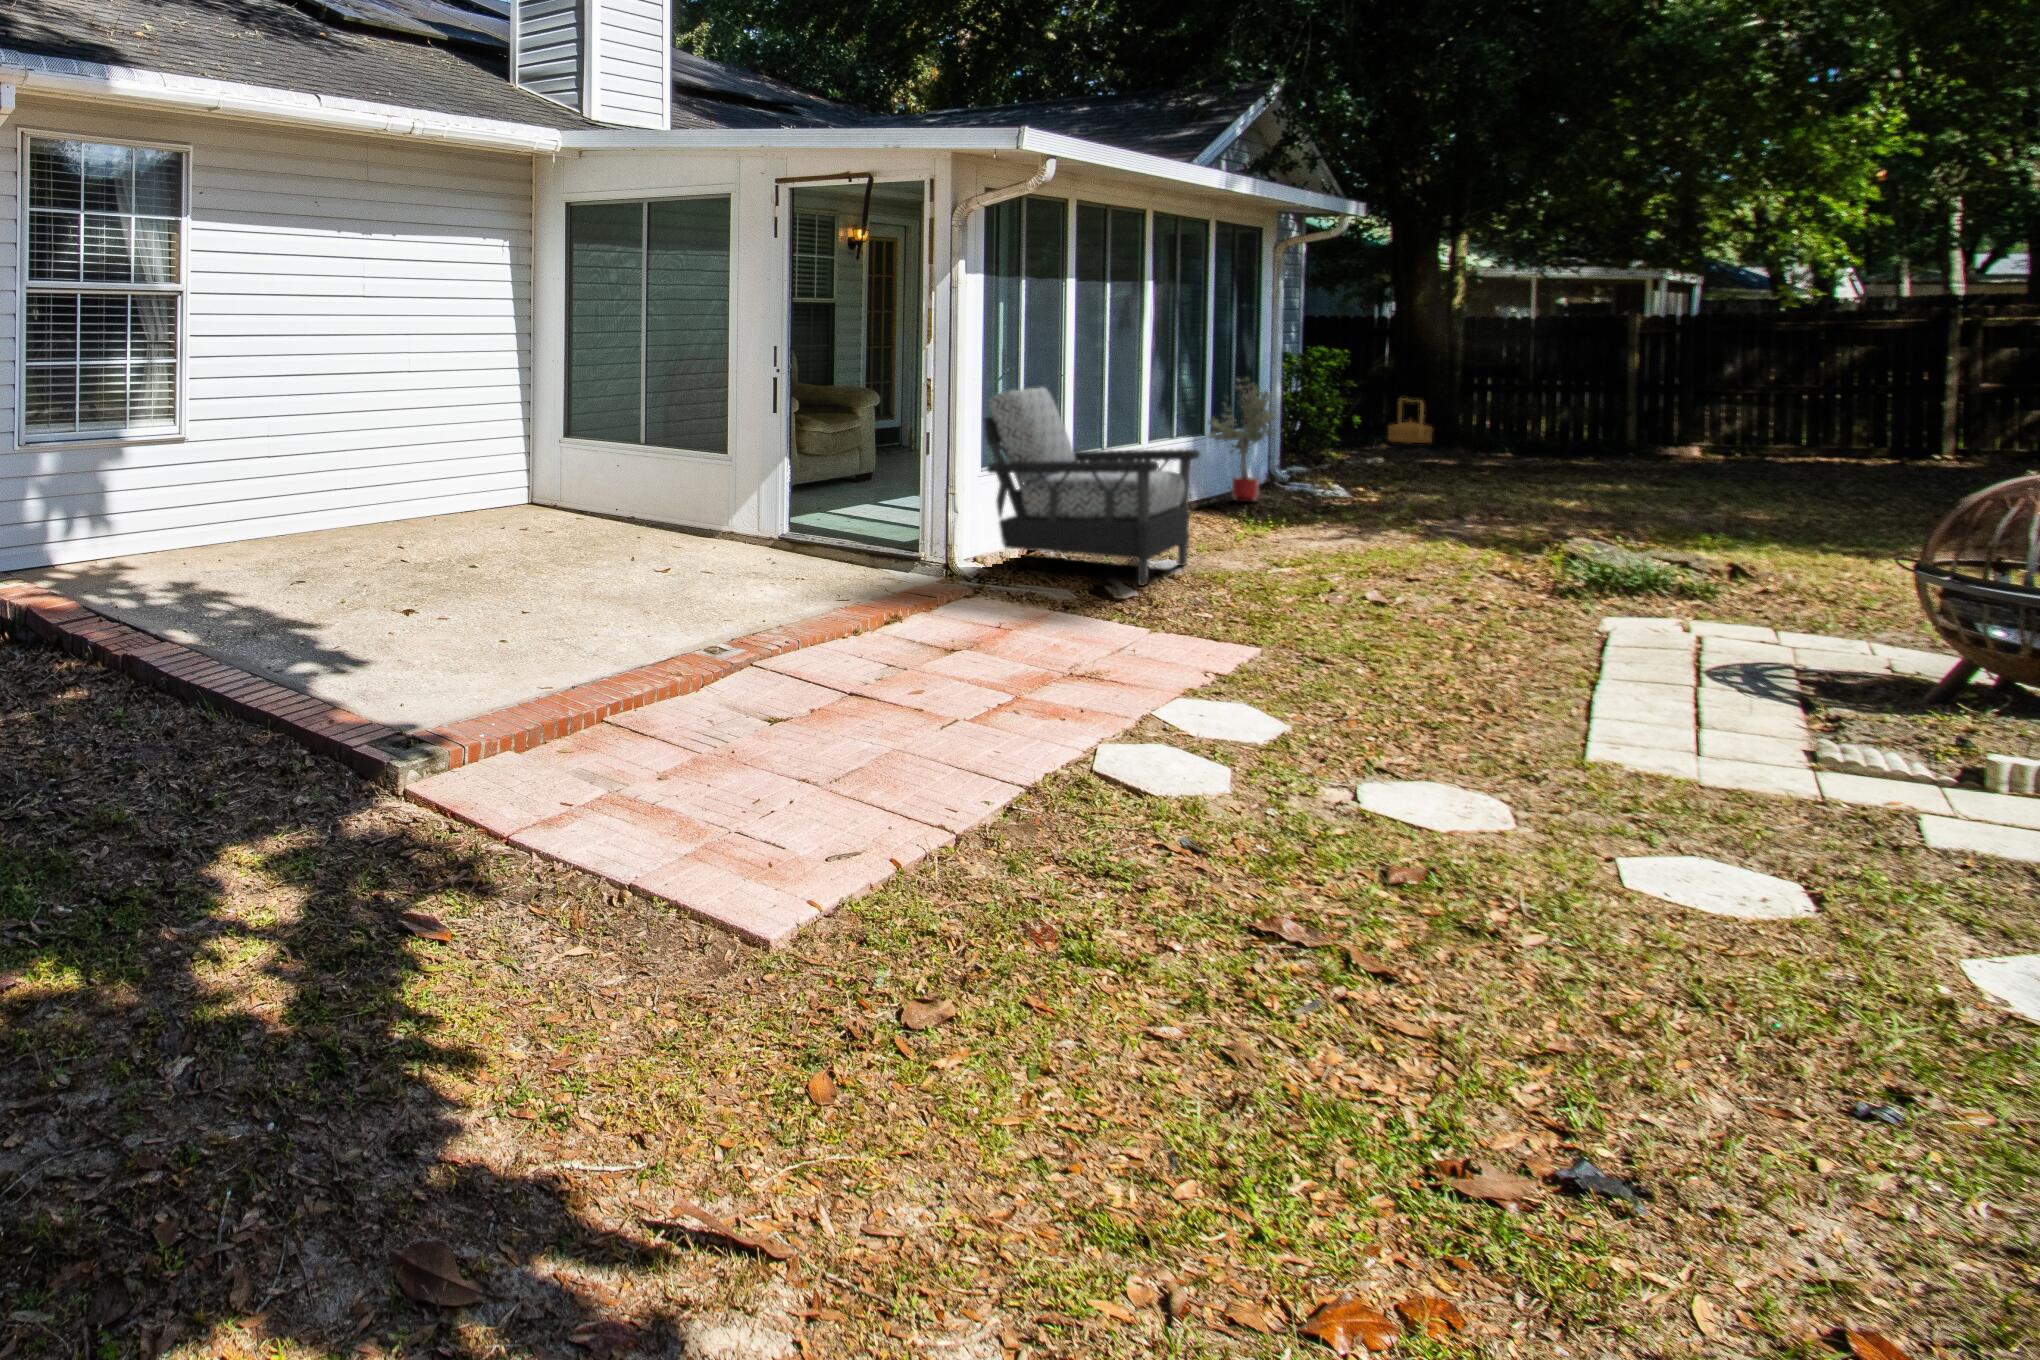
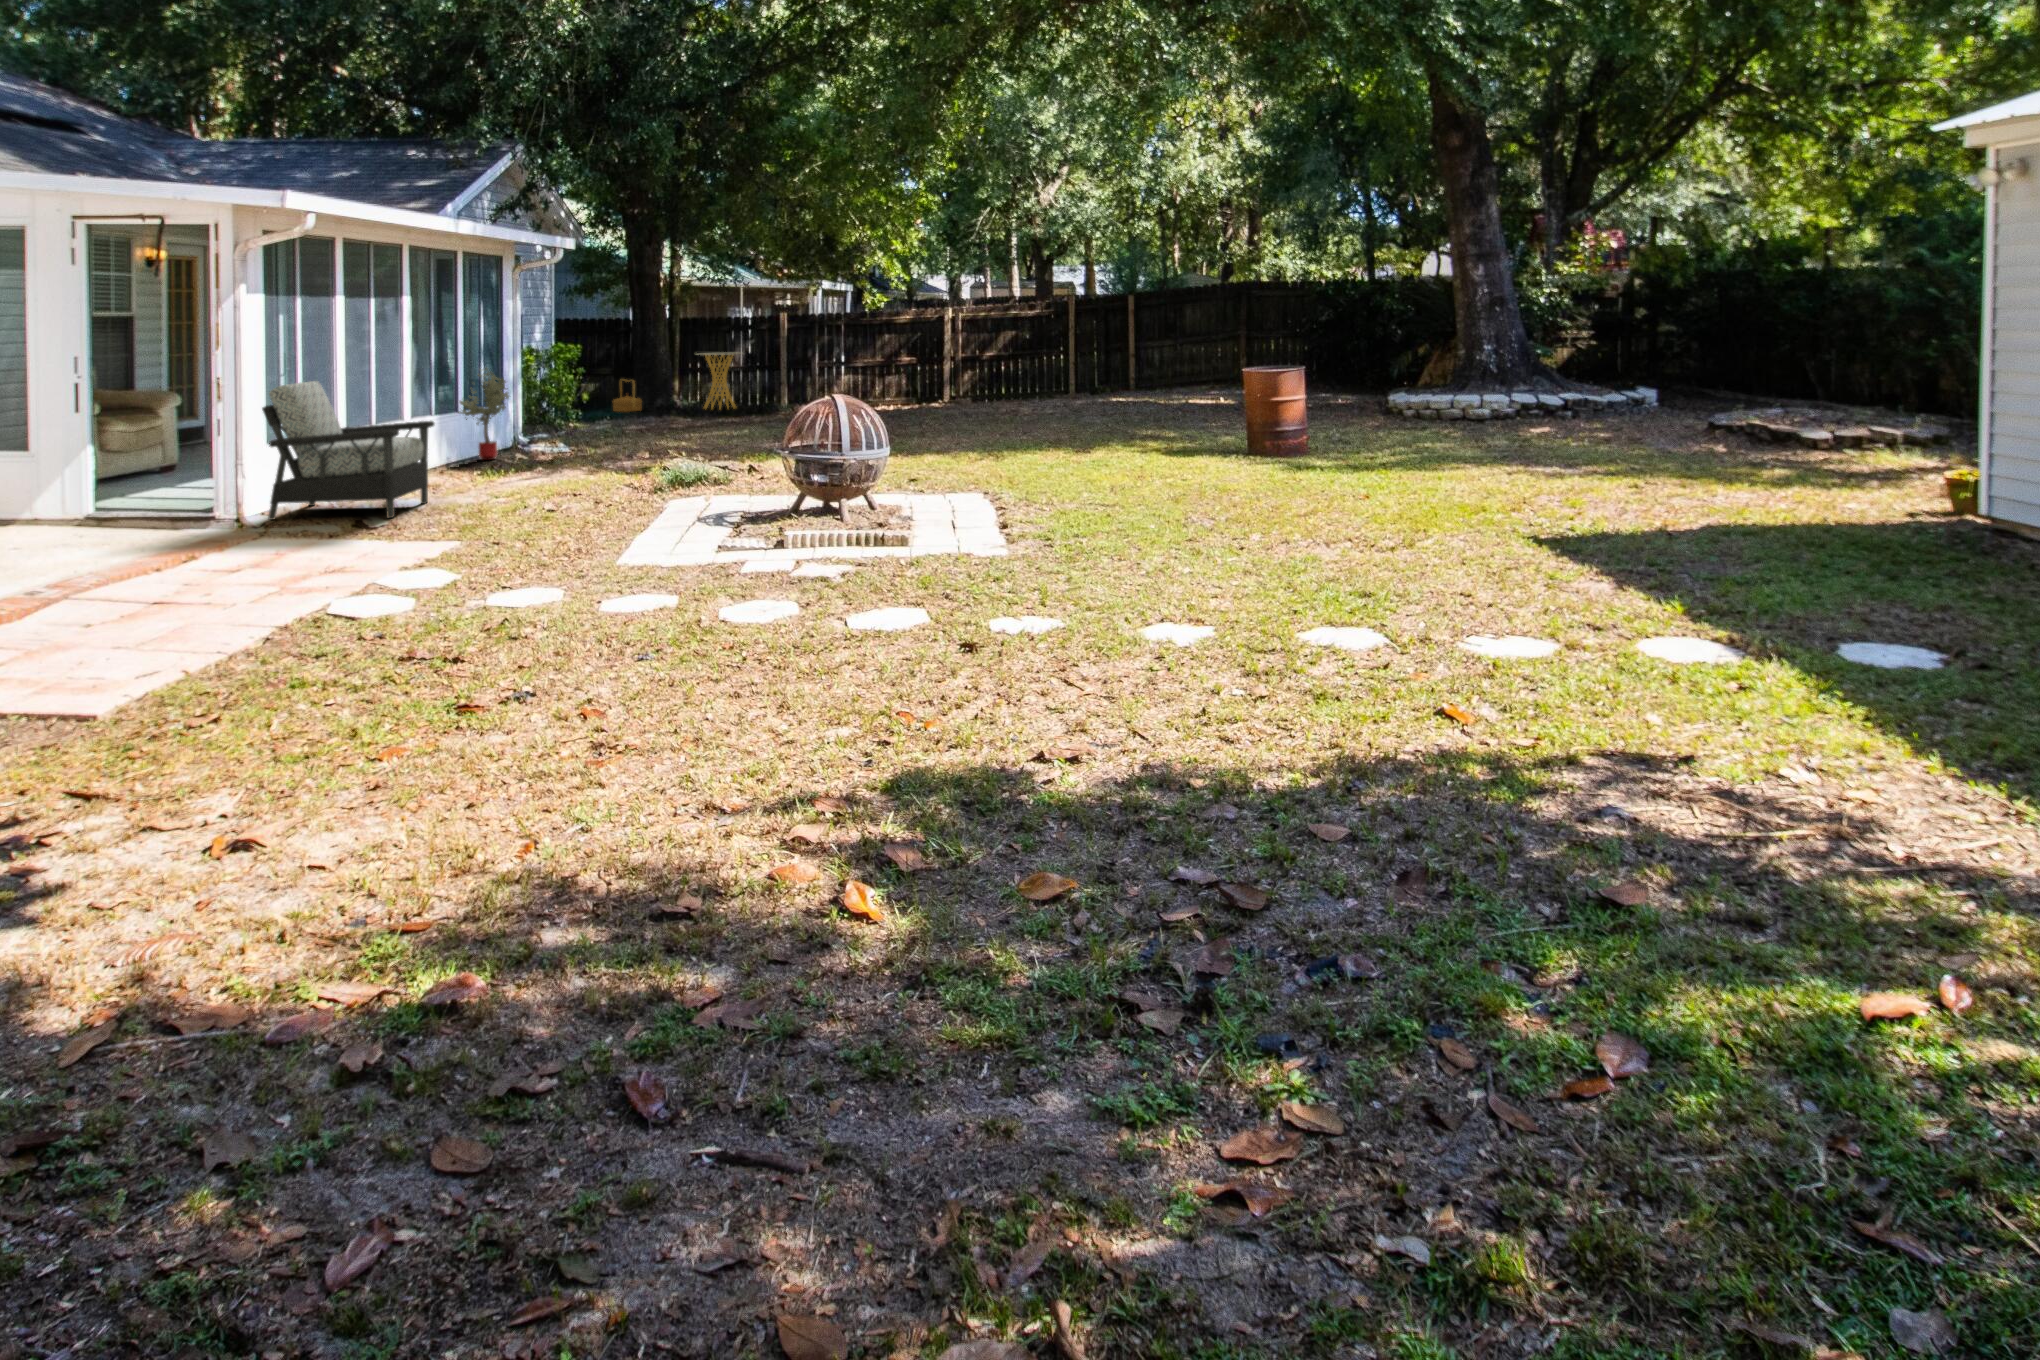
side table: none [1518,367,1602,449] -> present [703,353,736,408]

